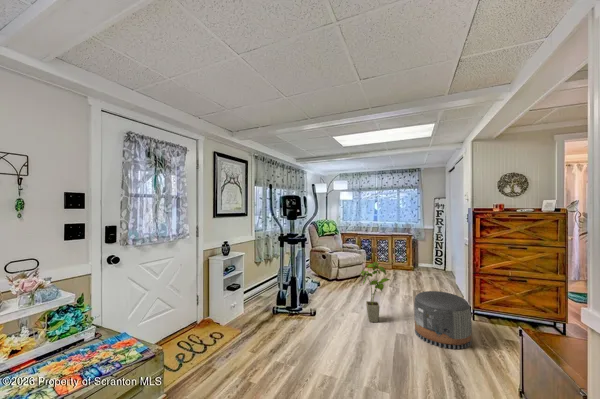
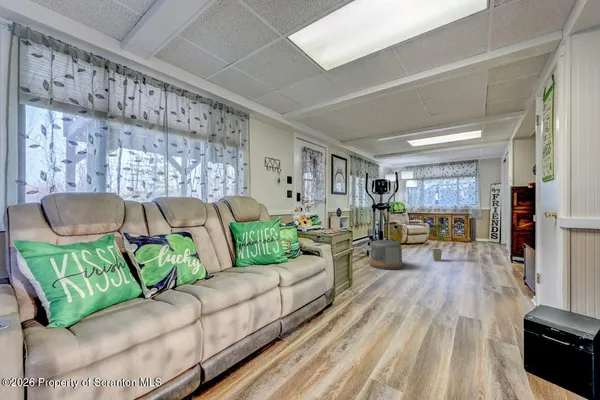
pouf: present [414,291,472,349] -> present [369,240,402,270]

